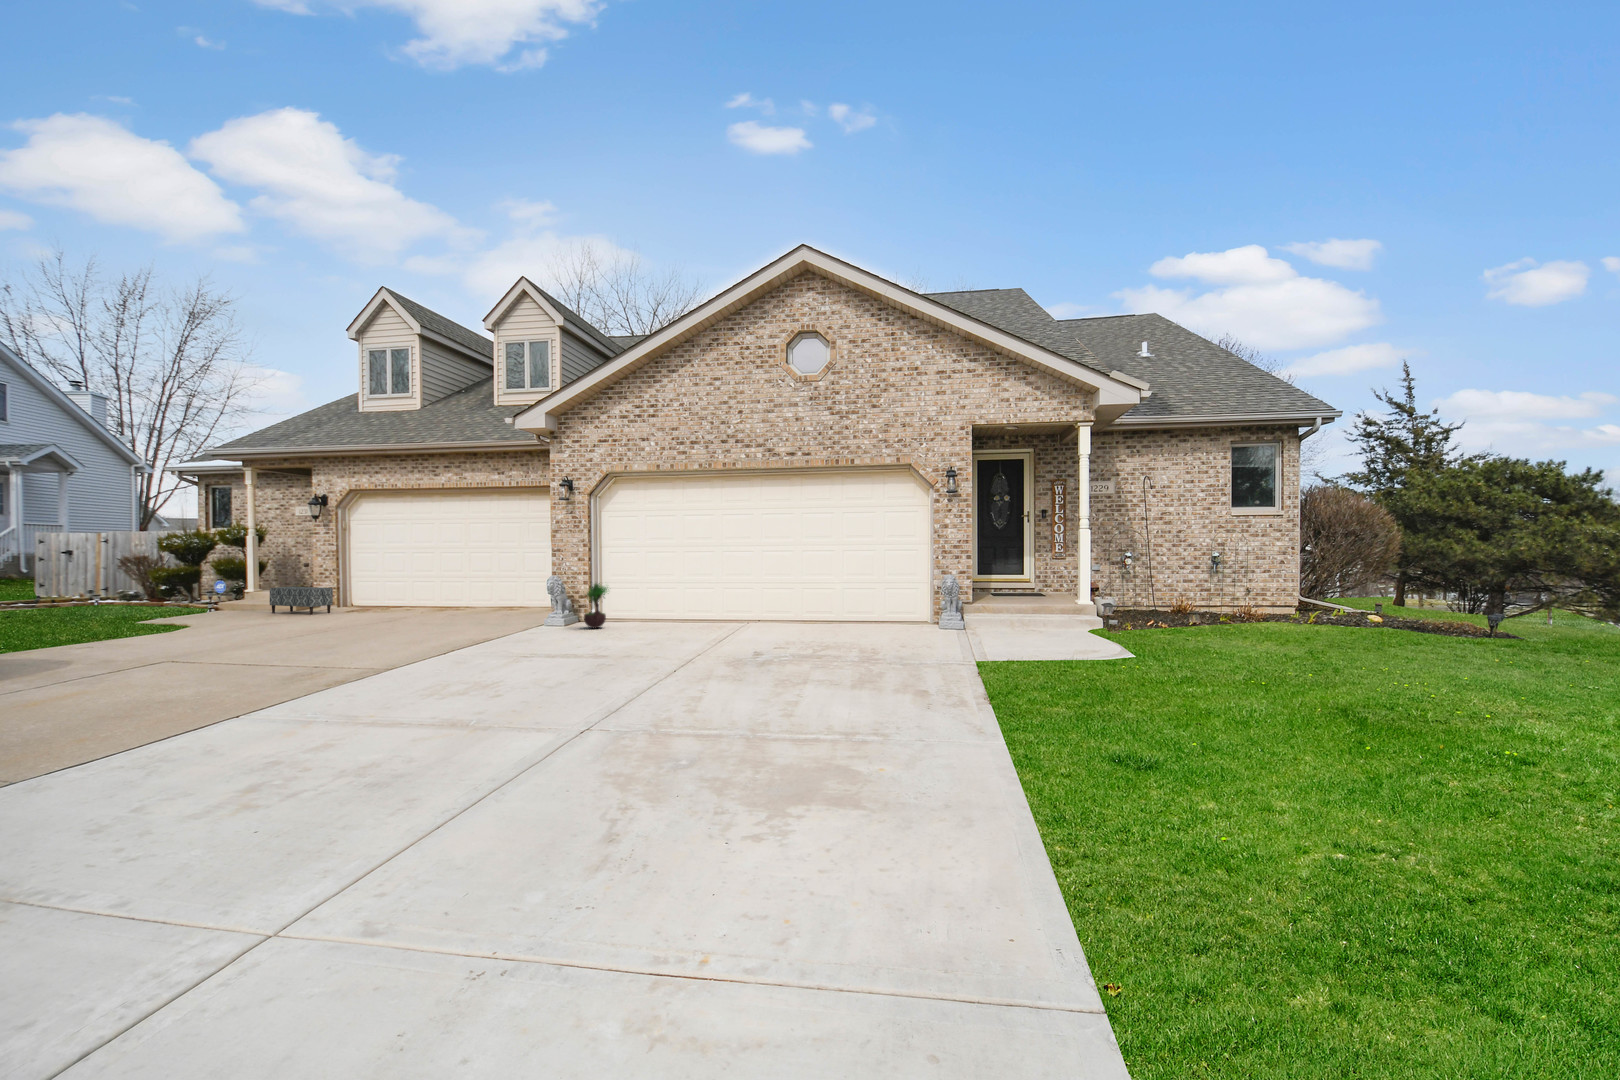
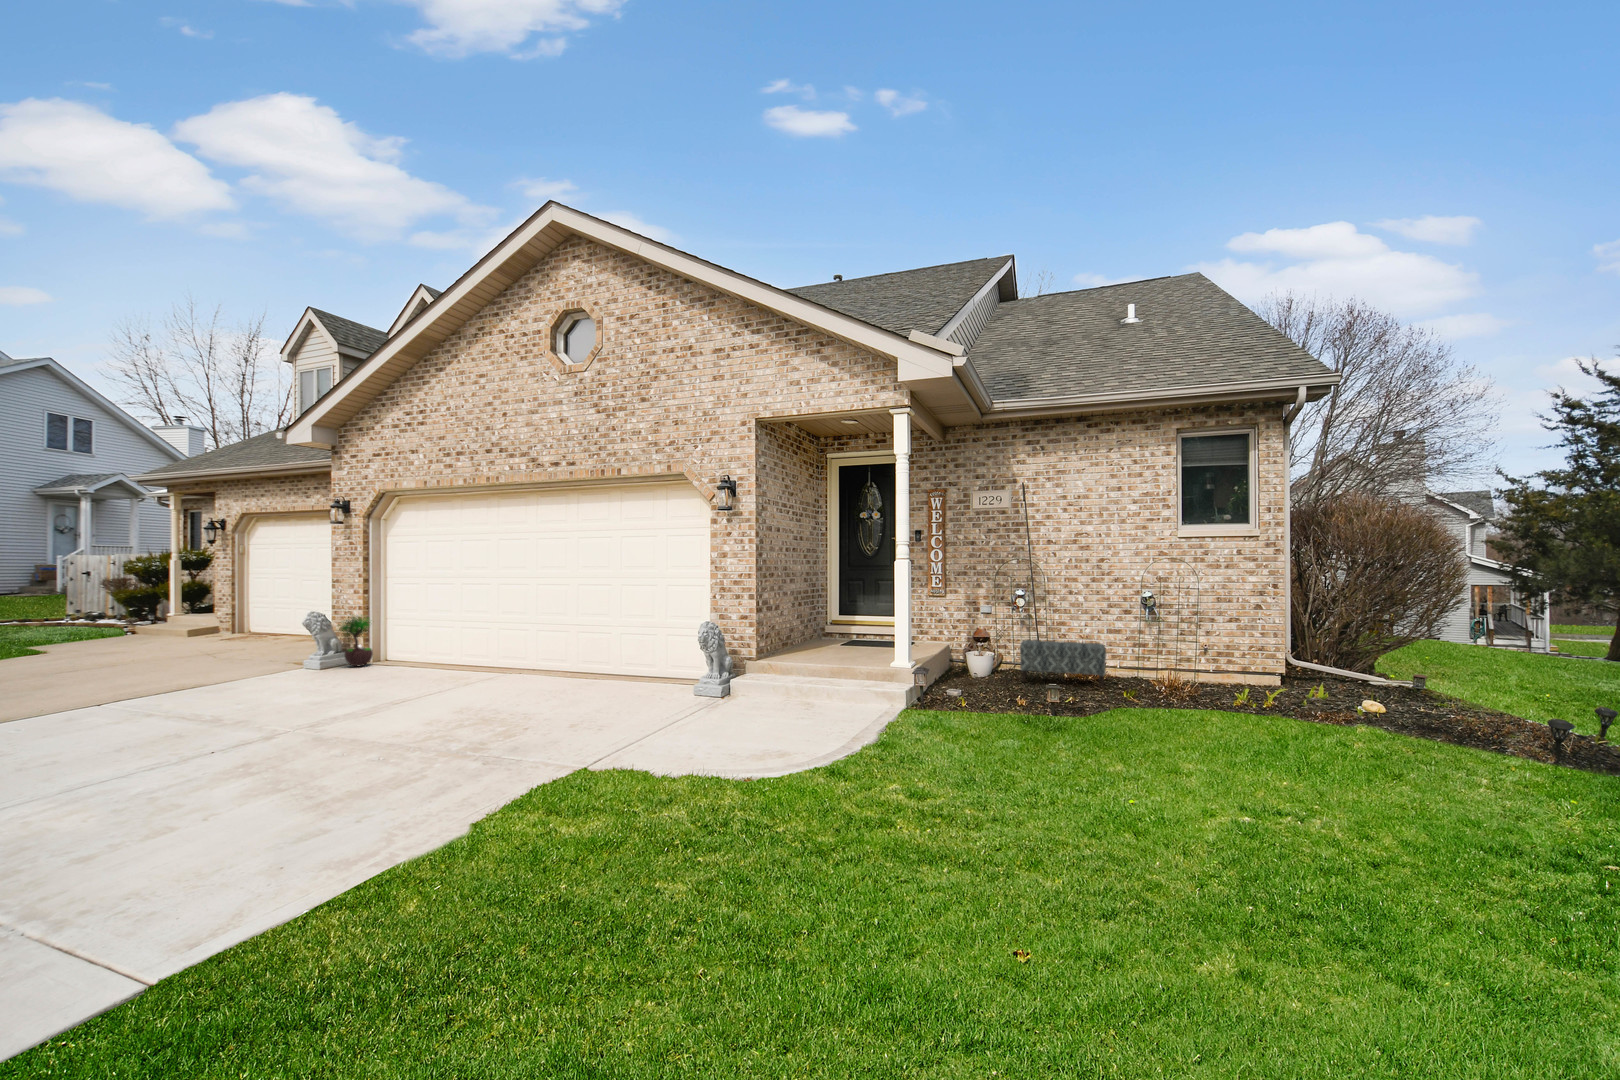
bench: present [270,587,333,615] -> present [1020,640,1106,687]

